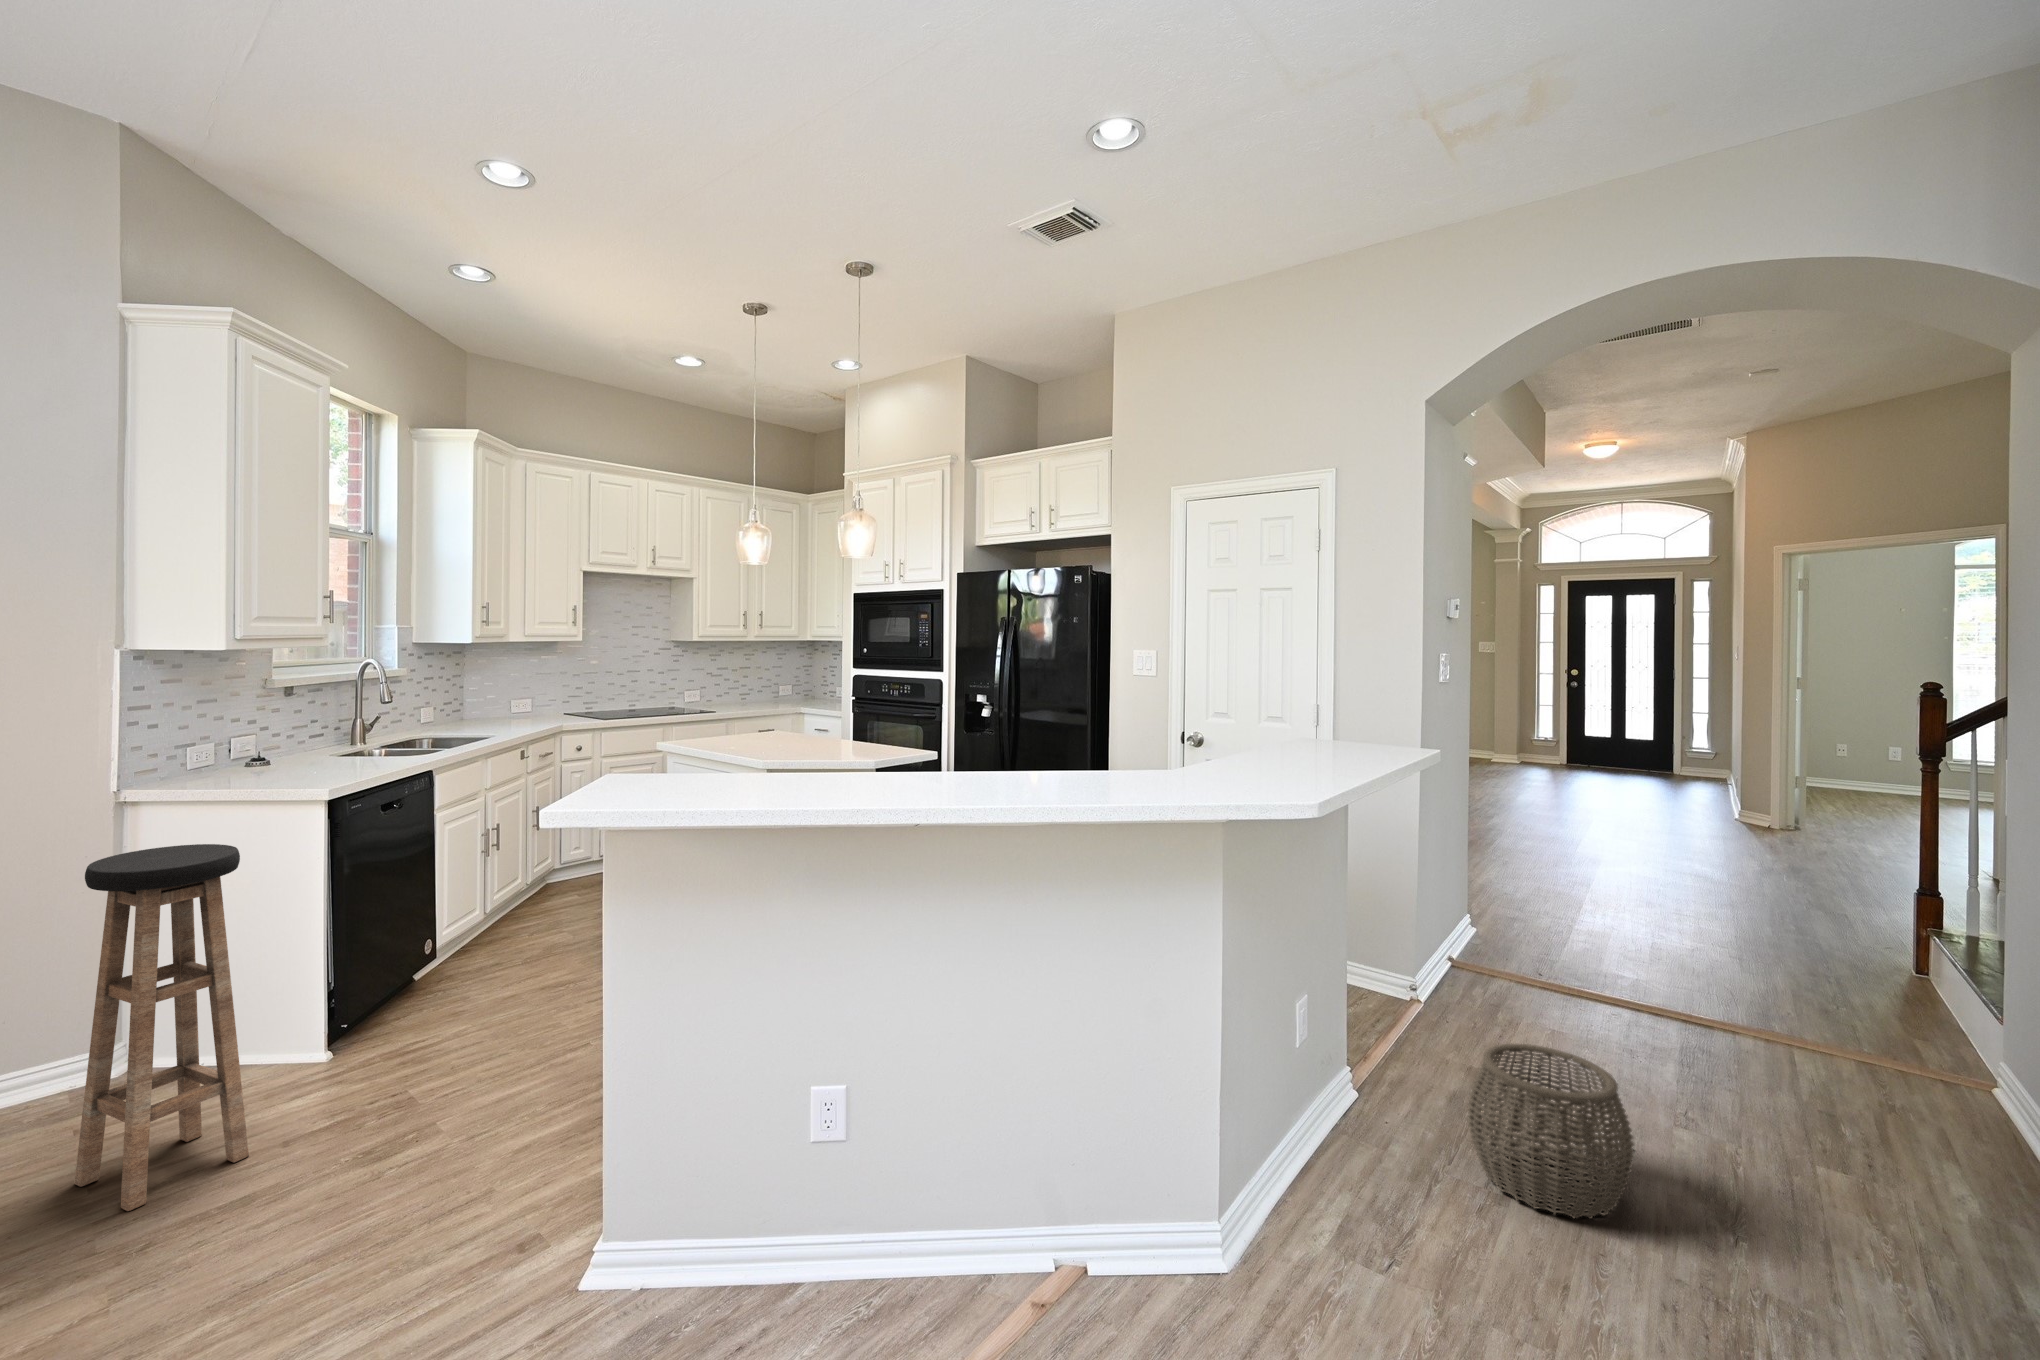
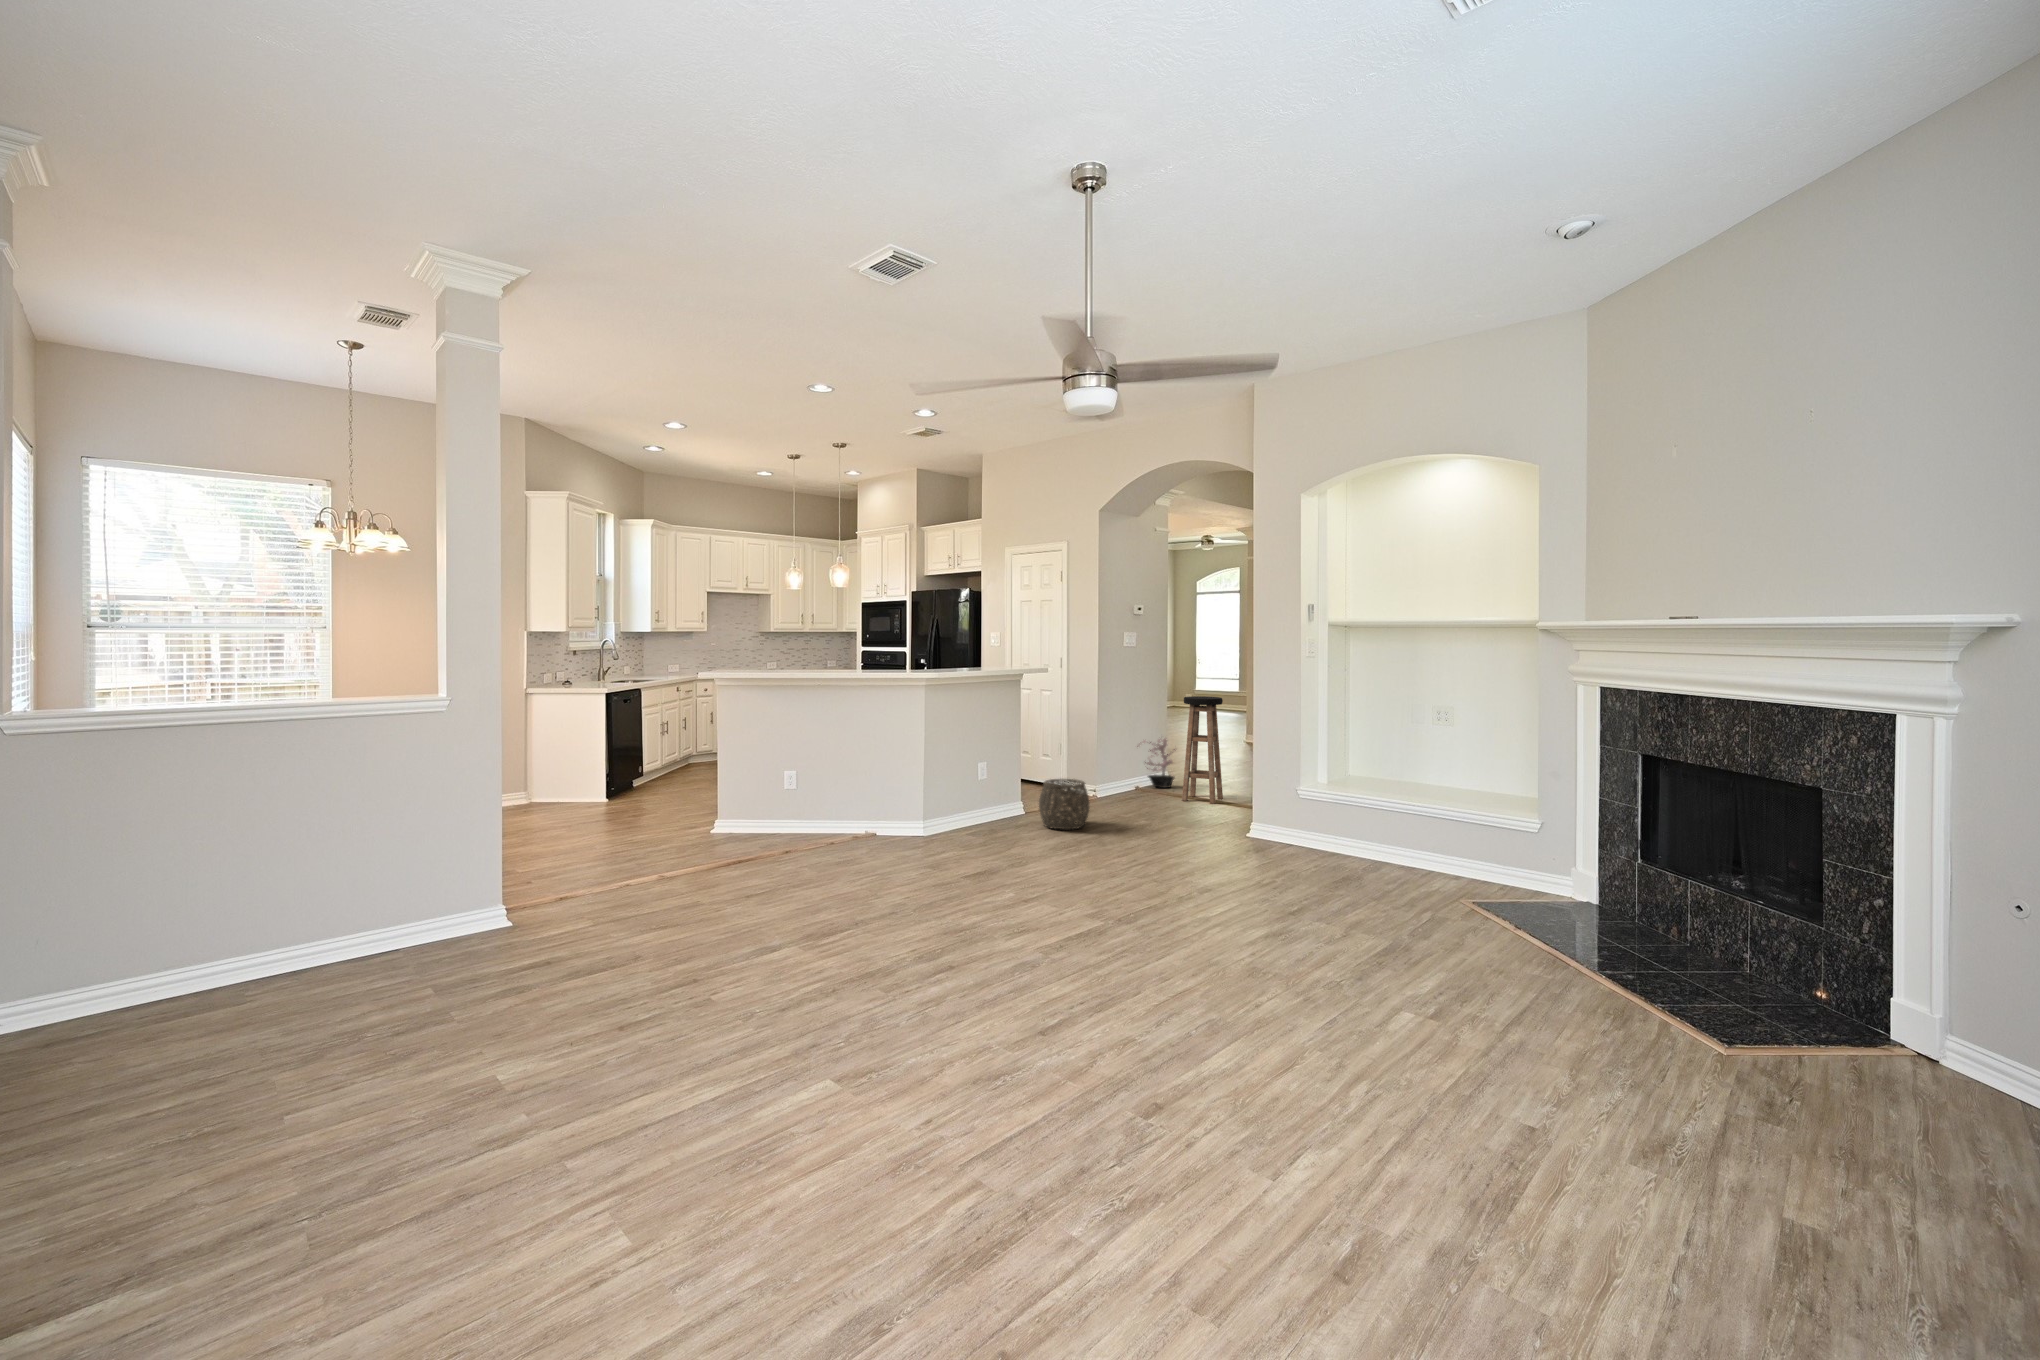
bar stool: present [74,844,249,1211] -> present [1182,696,1223,804]
potted plant: none [1460,851,1542,967] -> present [1137,739,1176,788]

